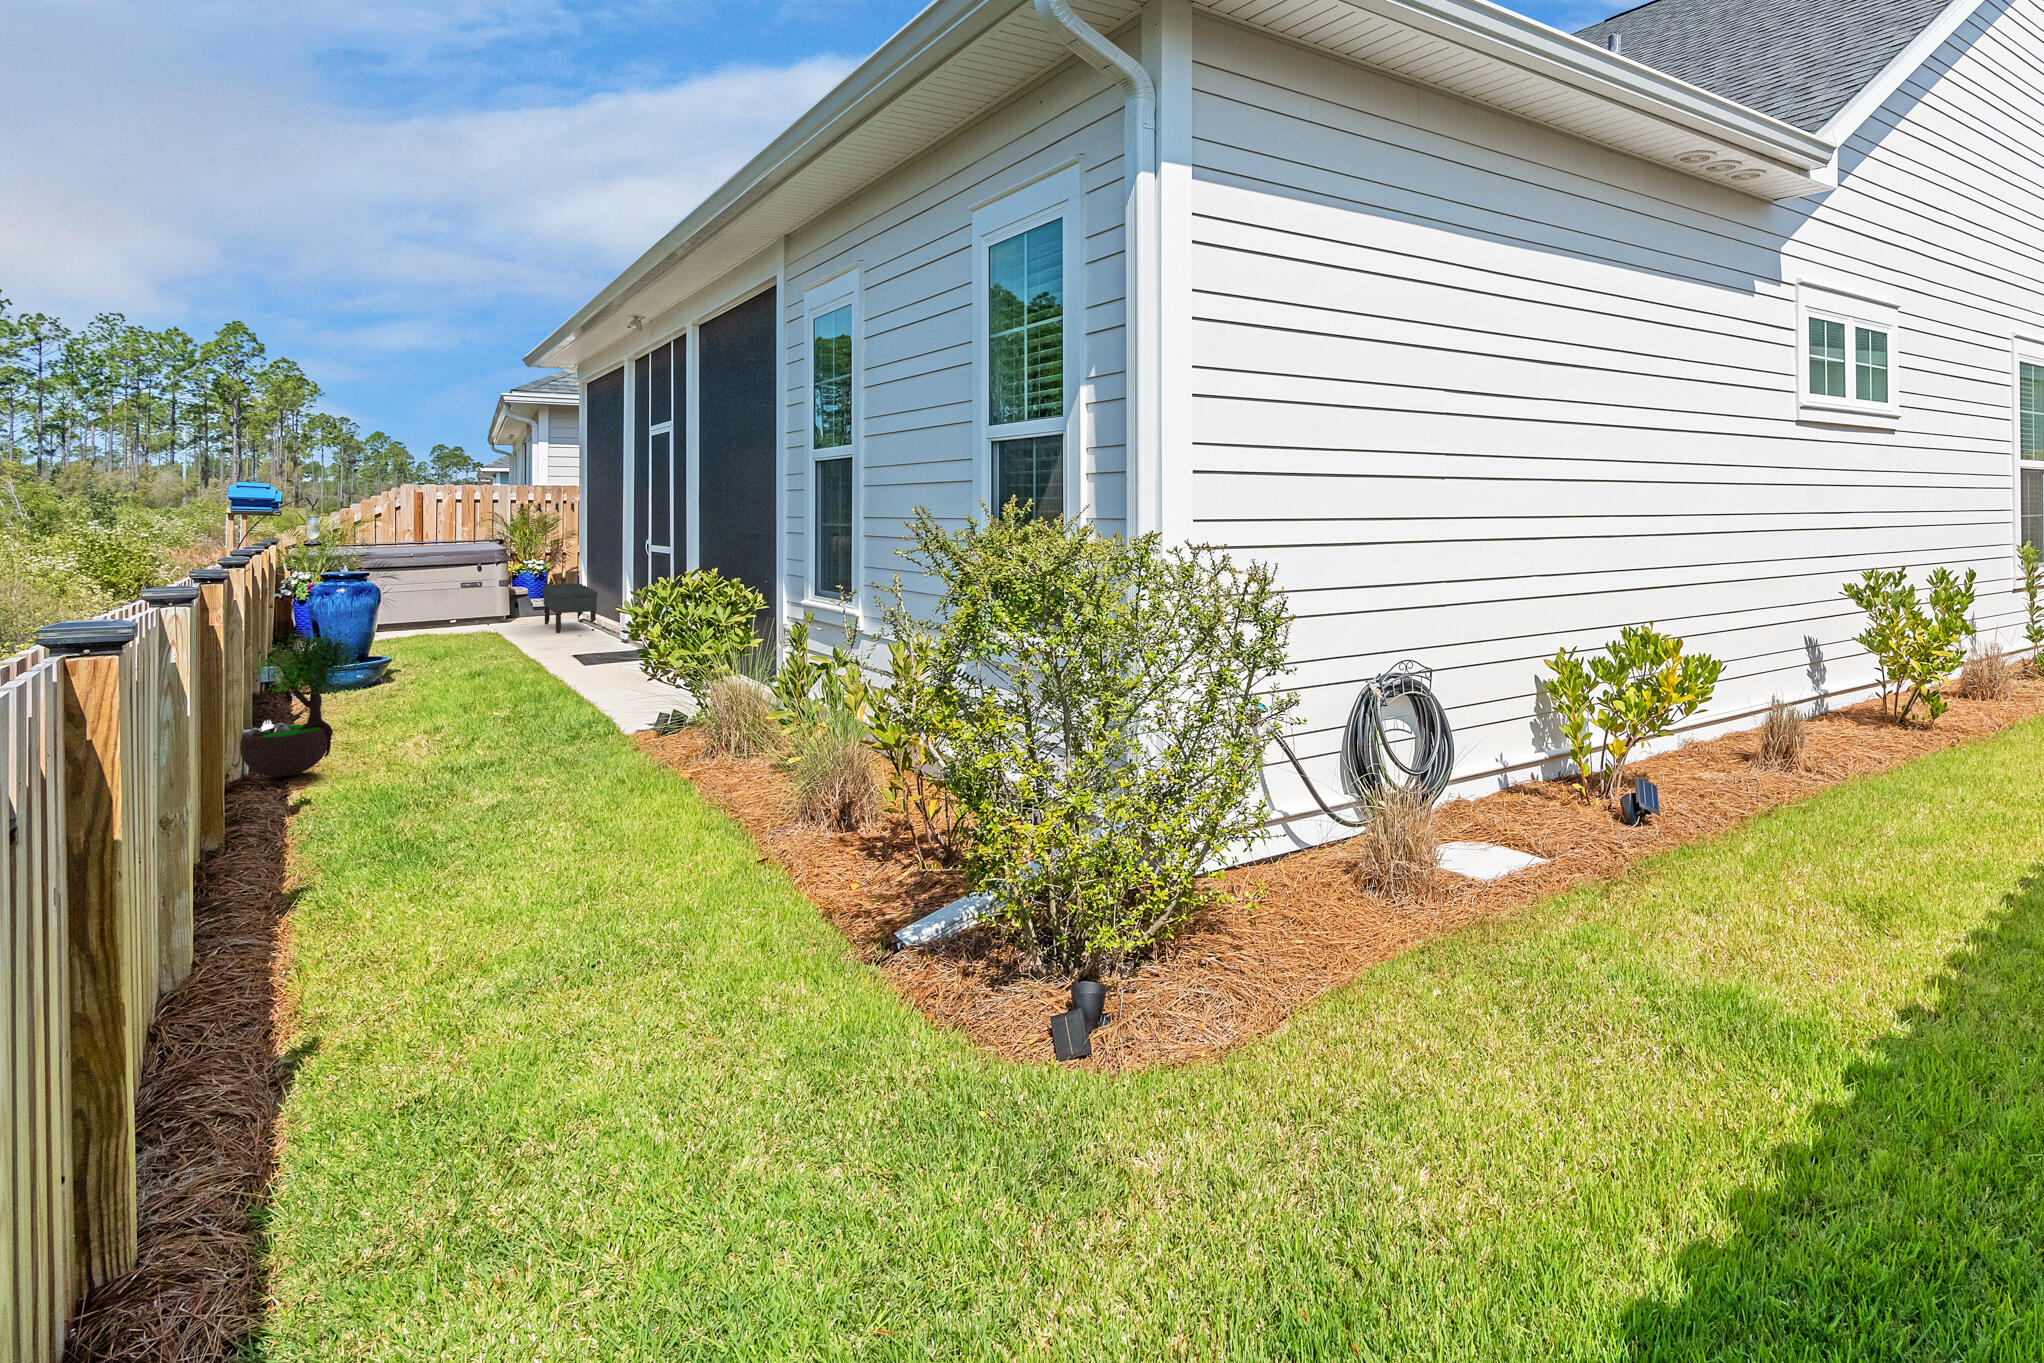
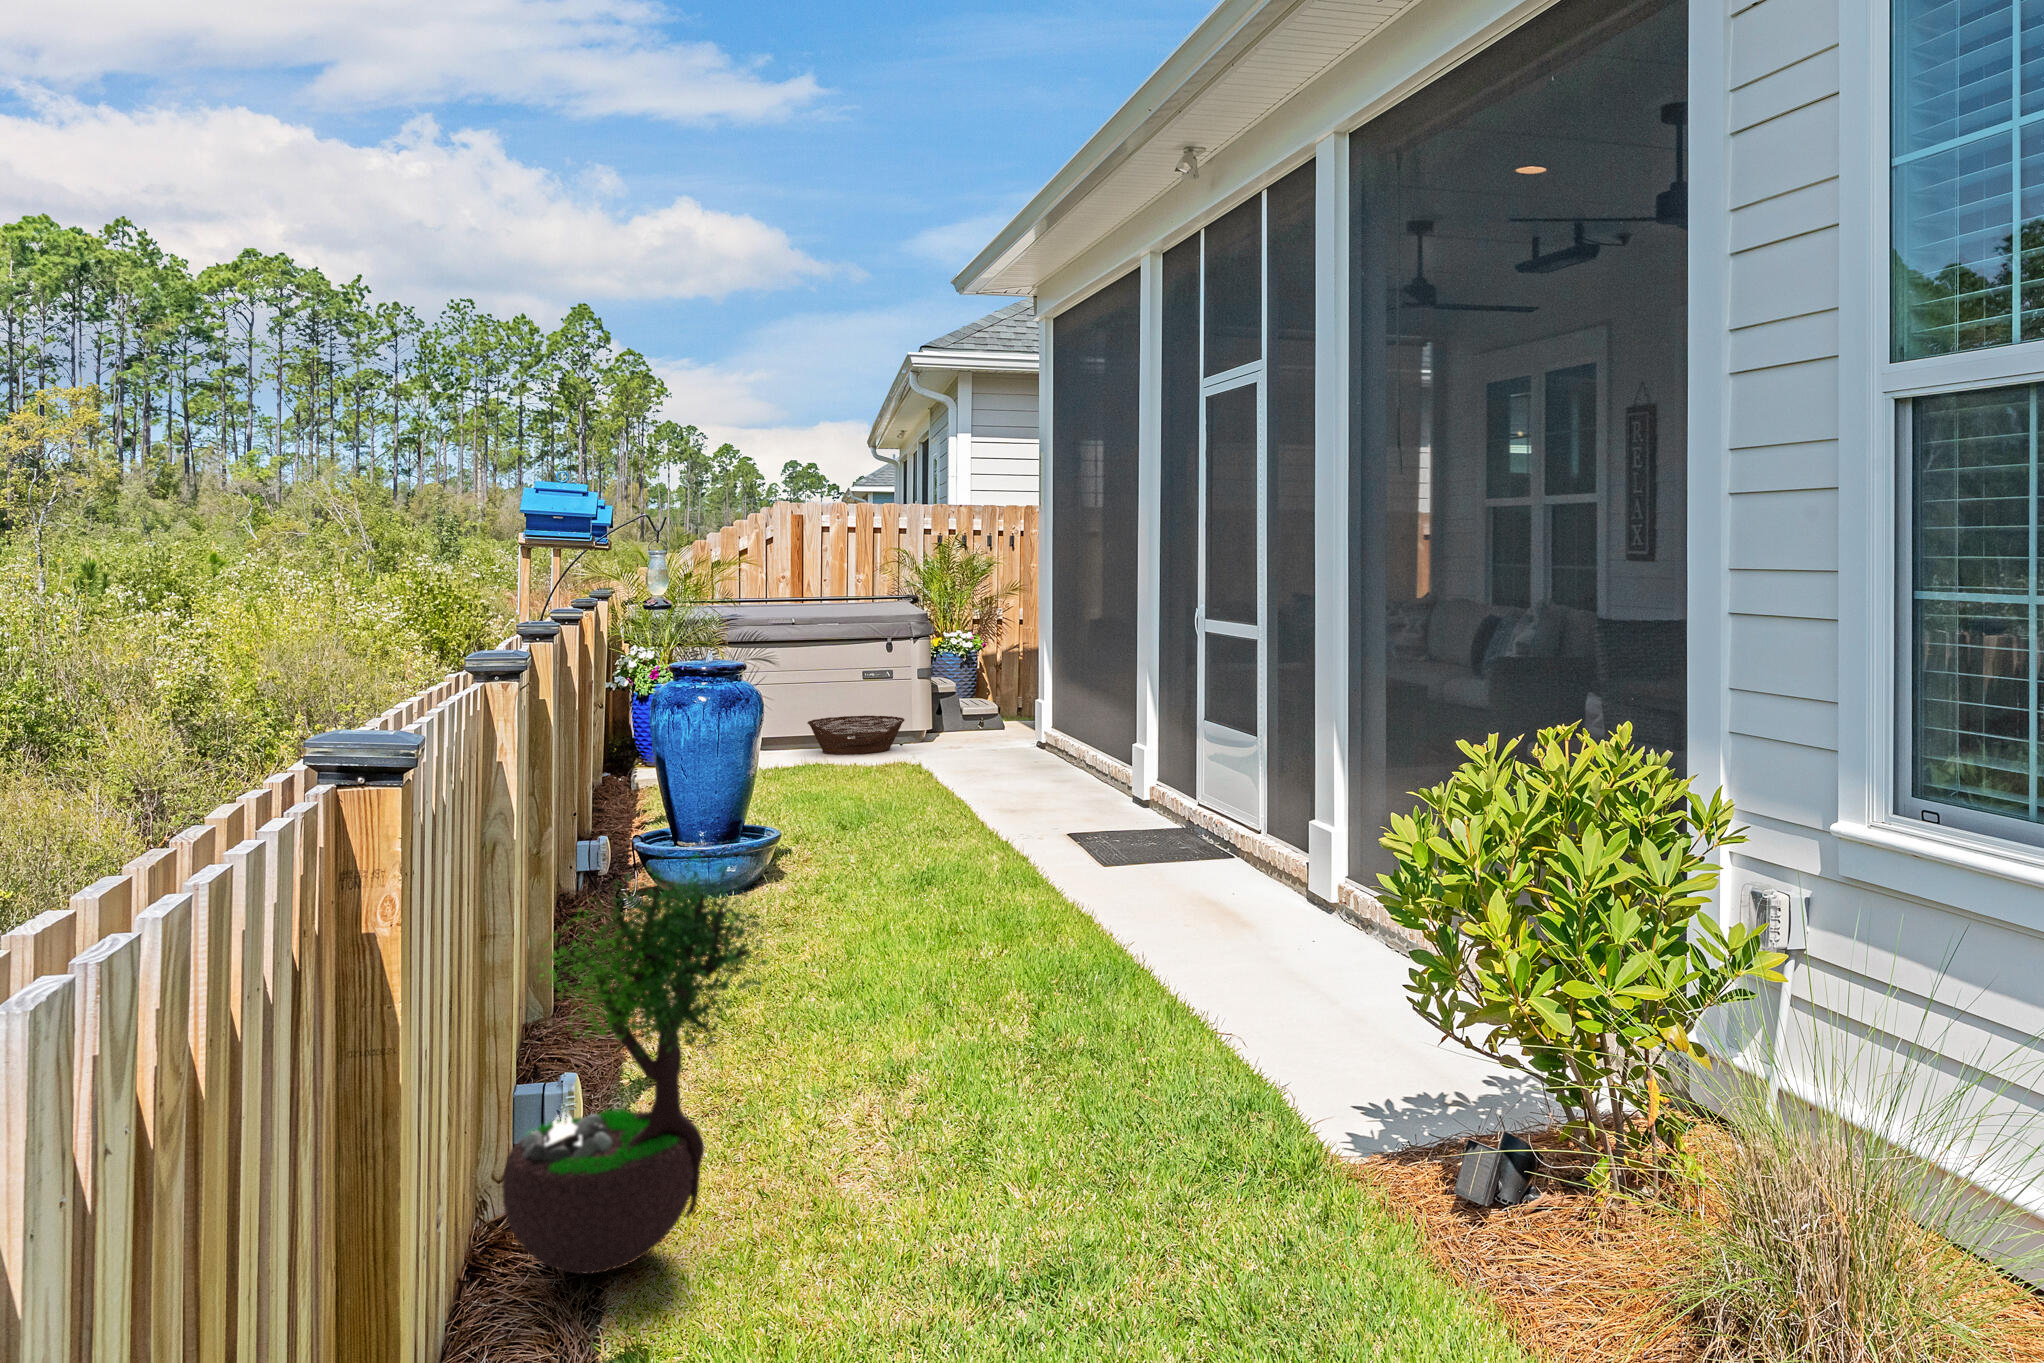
bench: present [542,583,597,633] -> none [974,671,1065,763]
basket: none [423,612,493,634] -> present [807,715,905,755]

